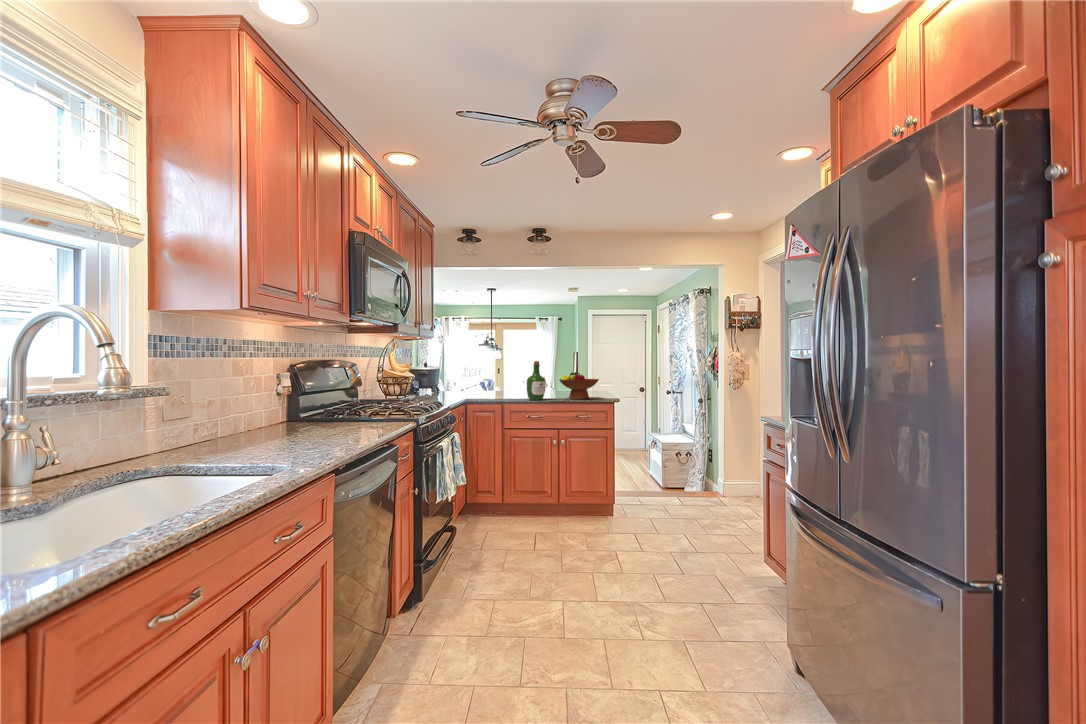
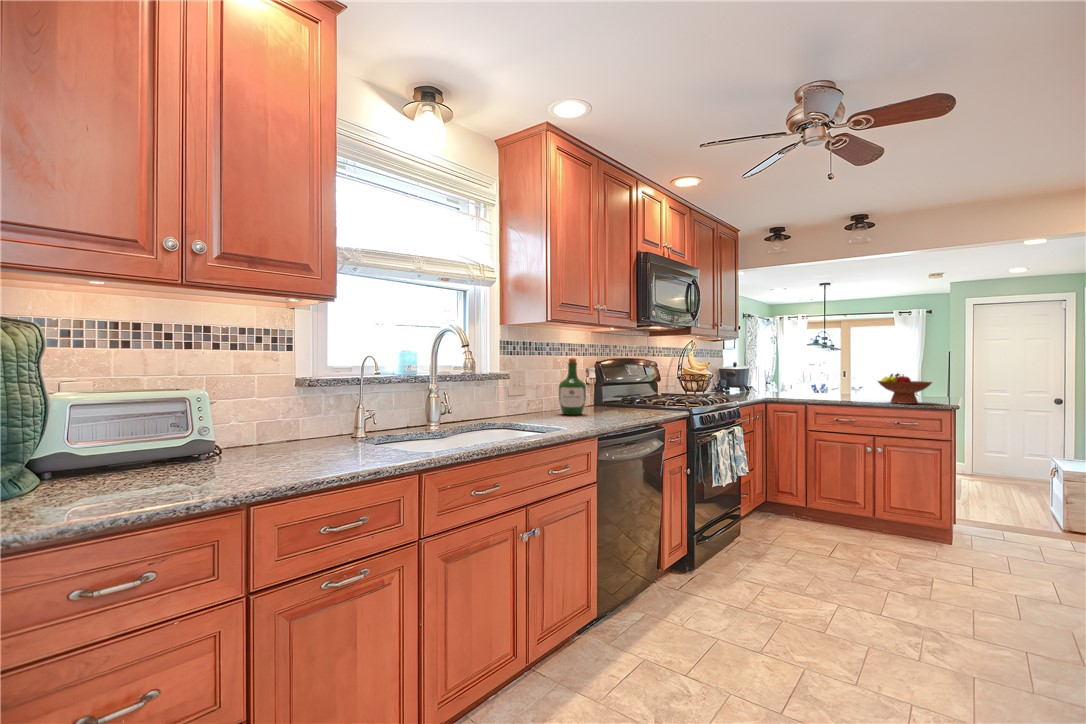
wine bottle: present [527,361,546,400] -> present [559,358,586,415]

